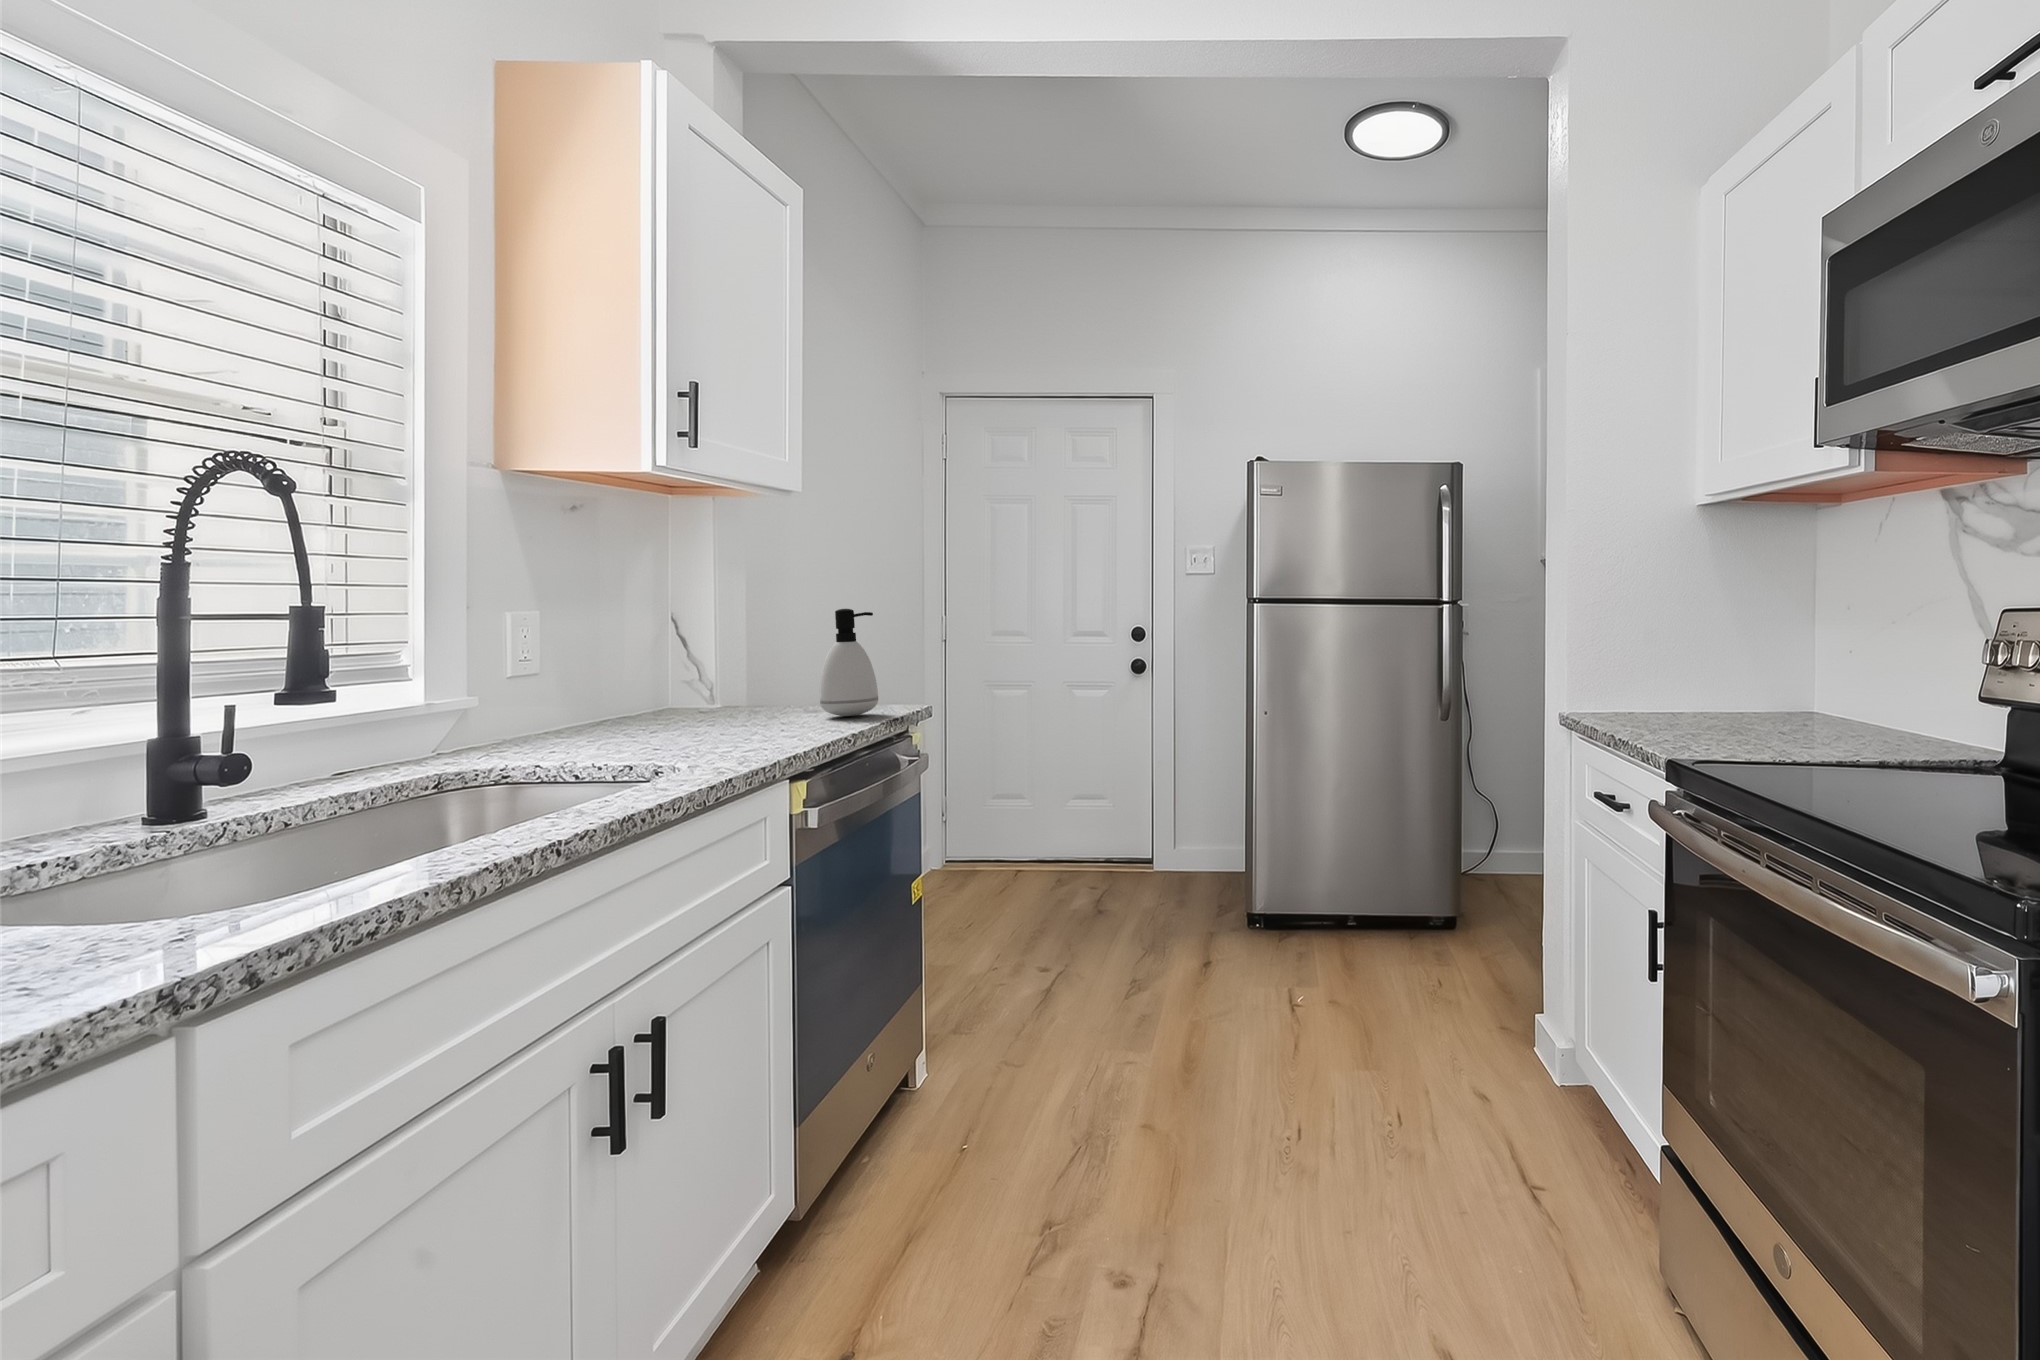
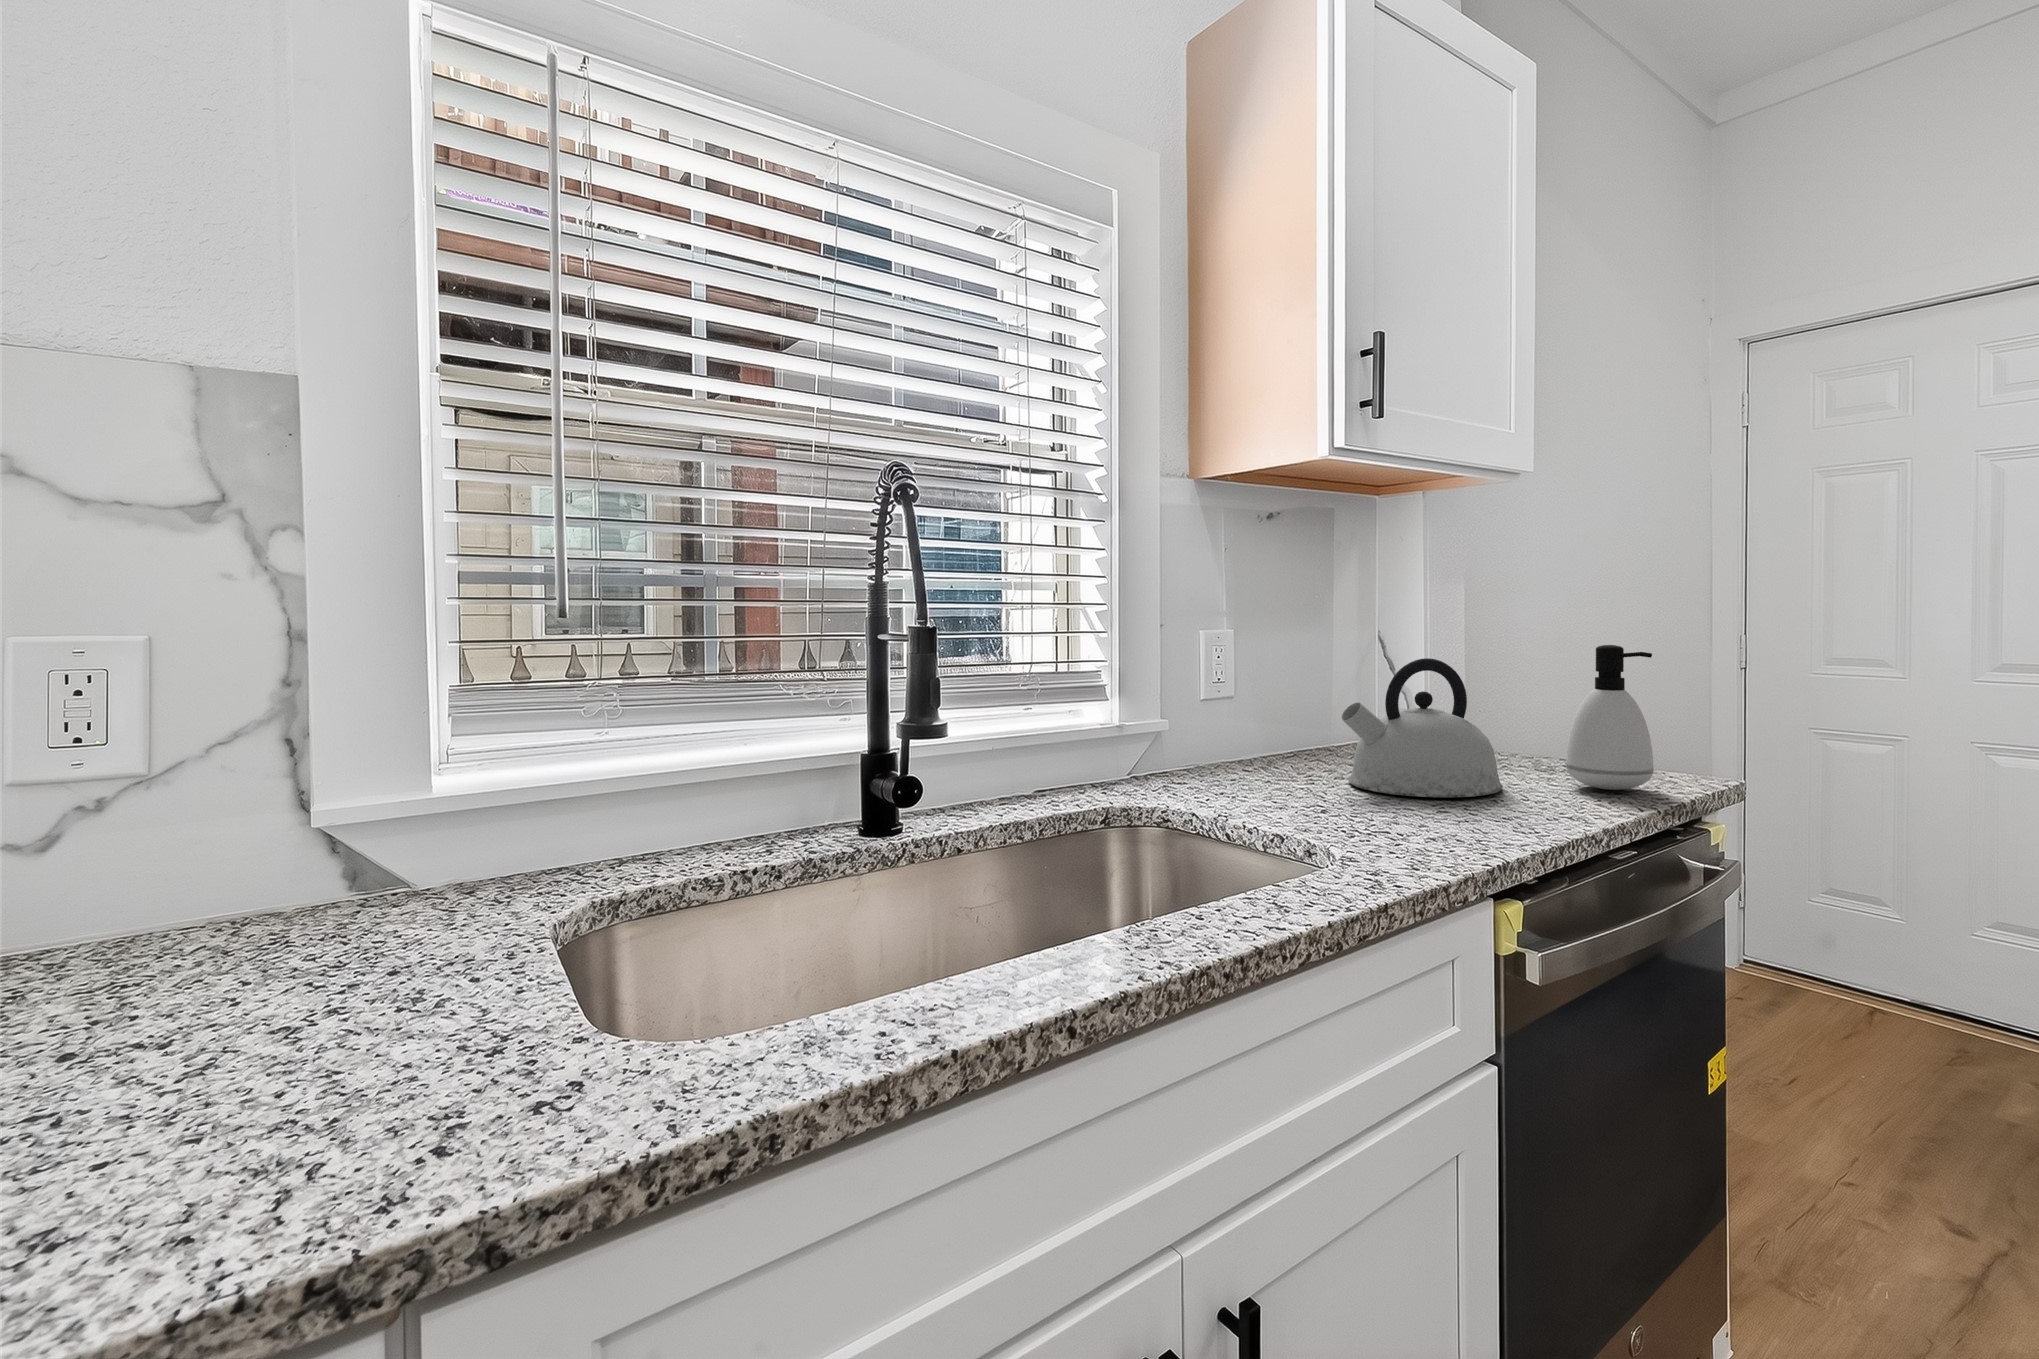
kettle: none [646,625,777,736] -> present [1342,658,1502,797]

